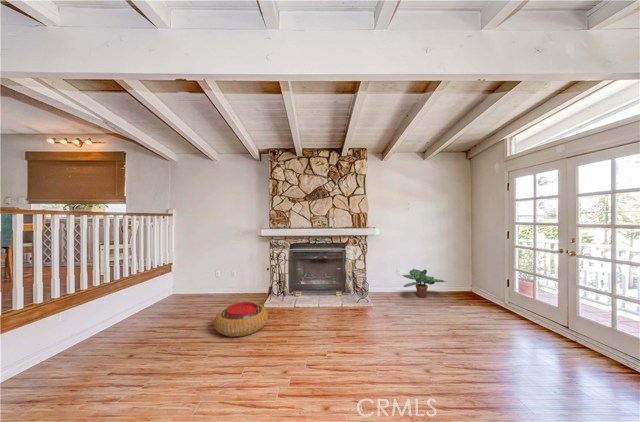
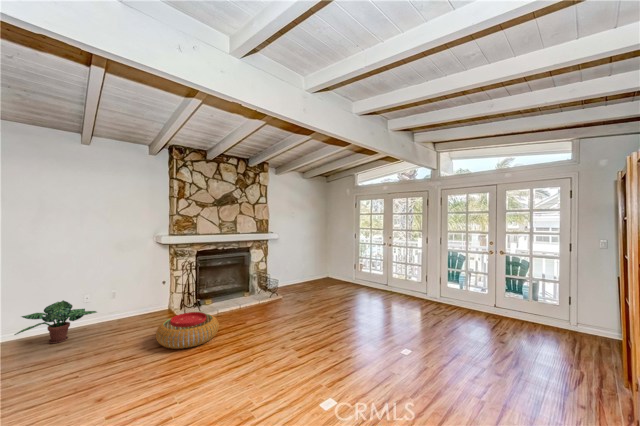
potted plant: present [402,269,446,298] -> present [15,300,97,343]

